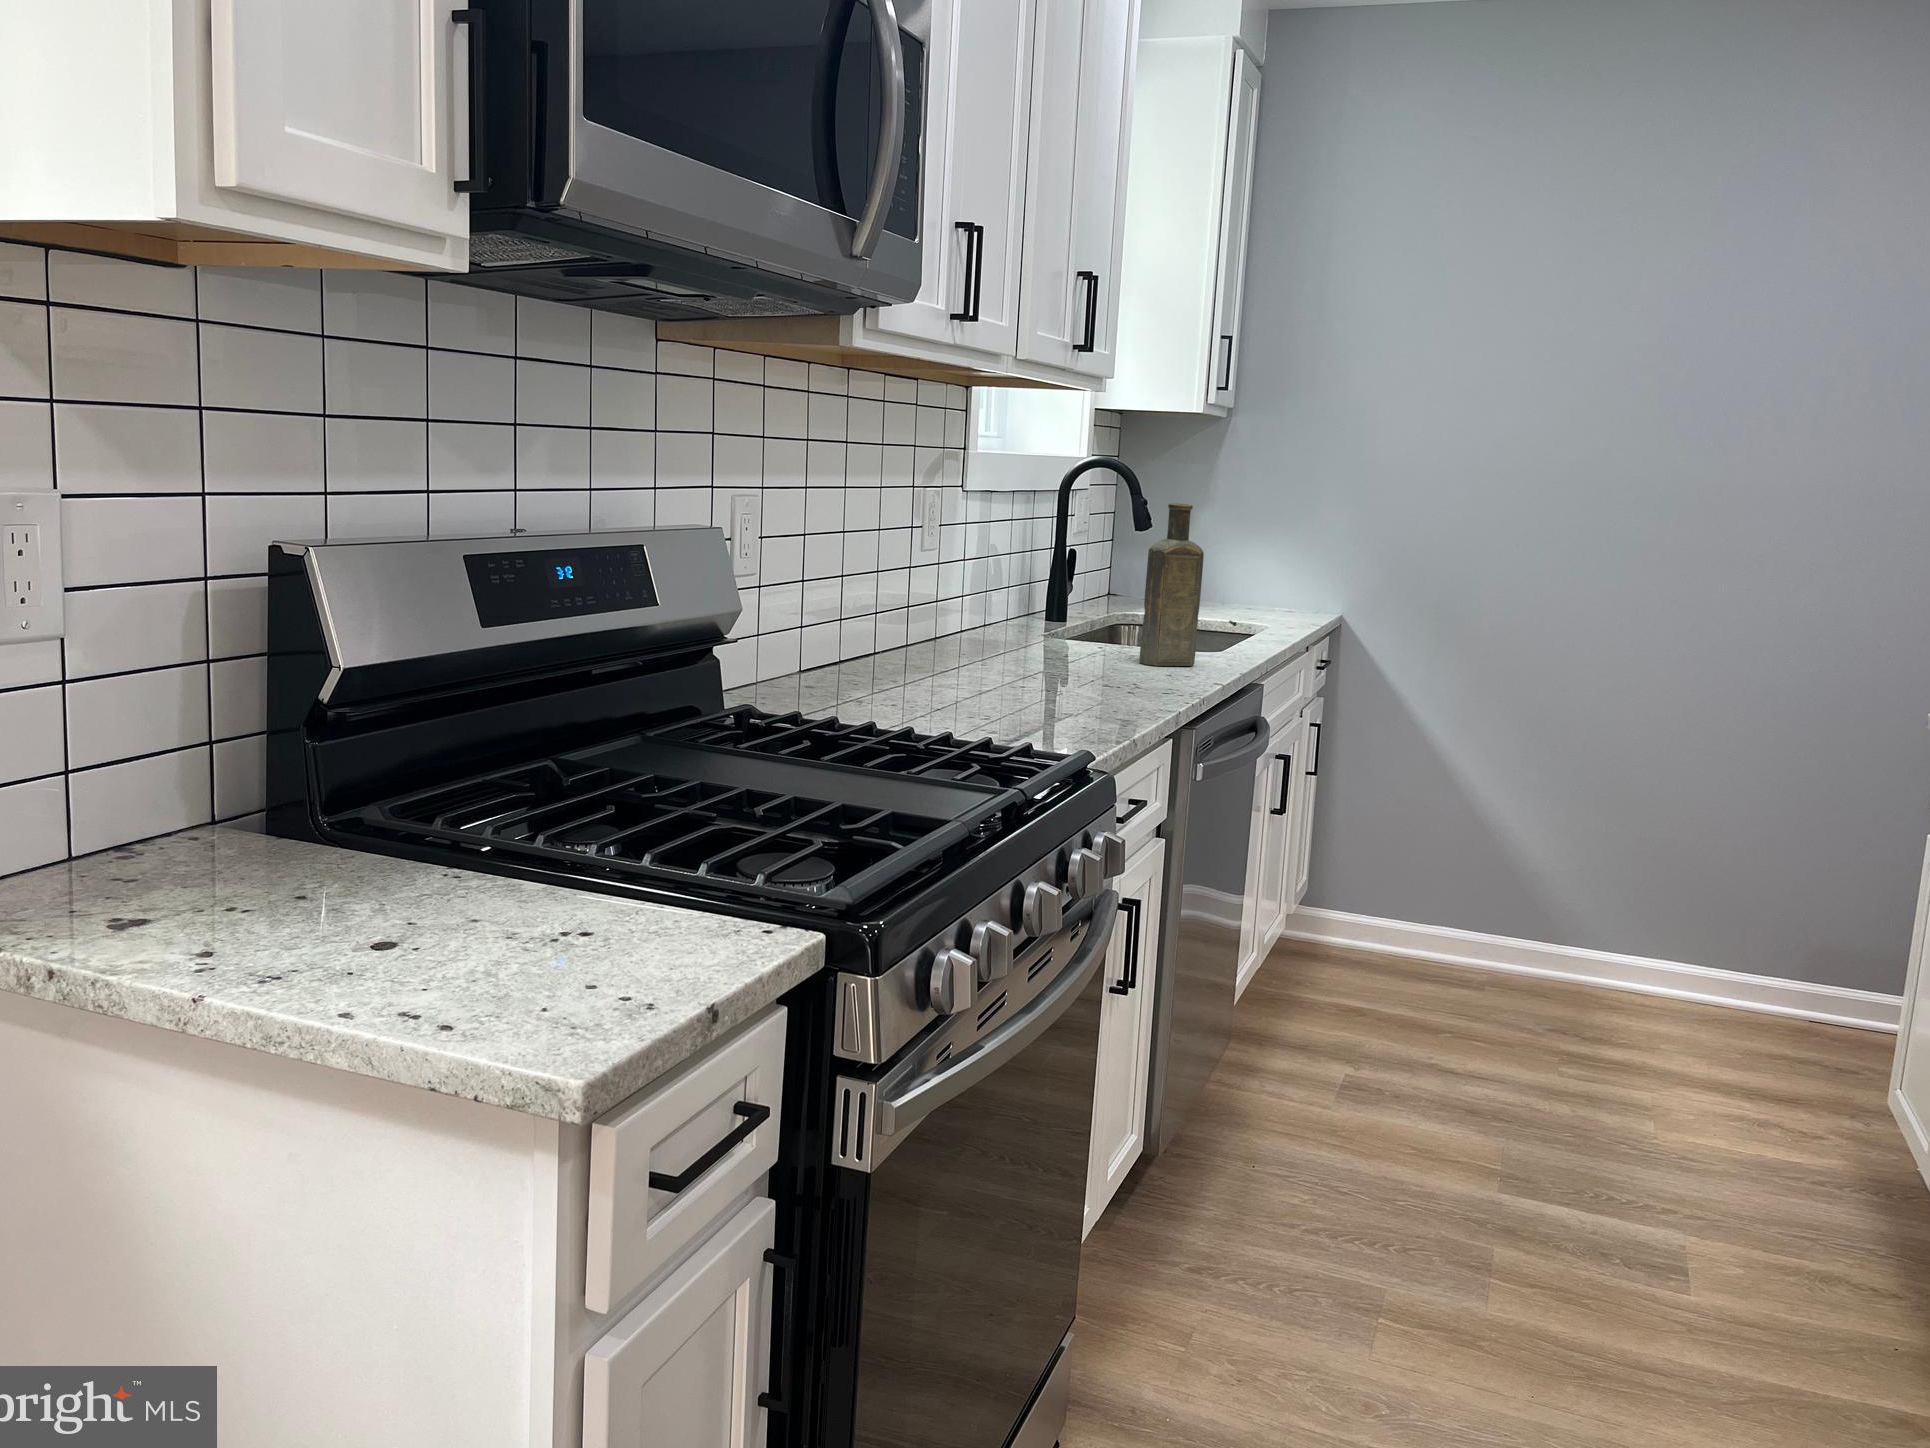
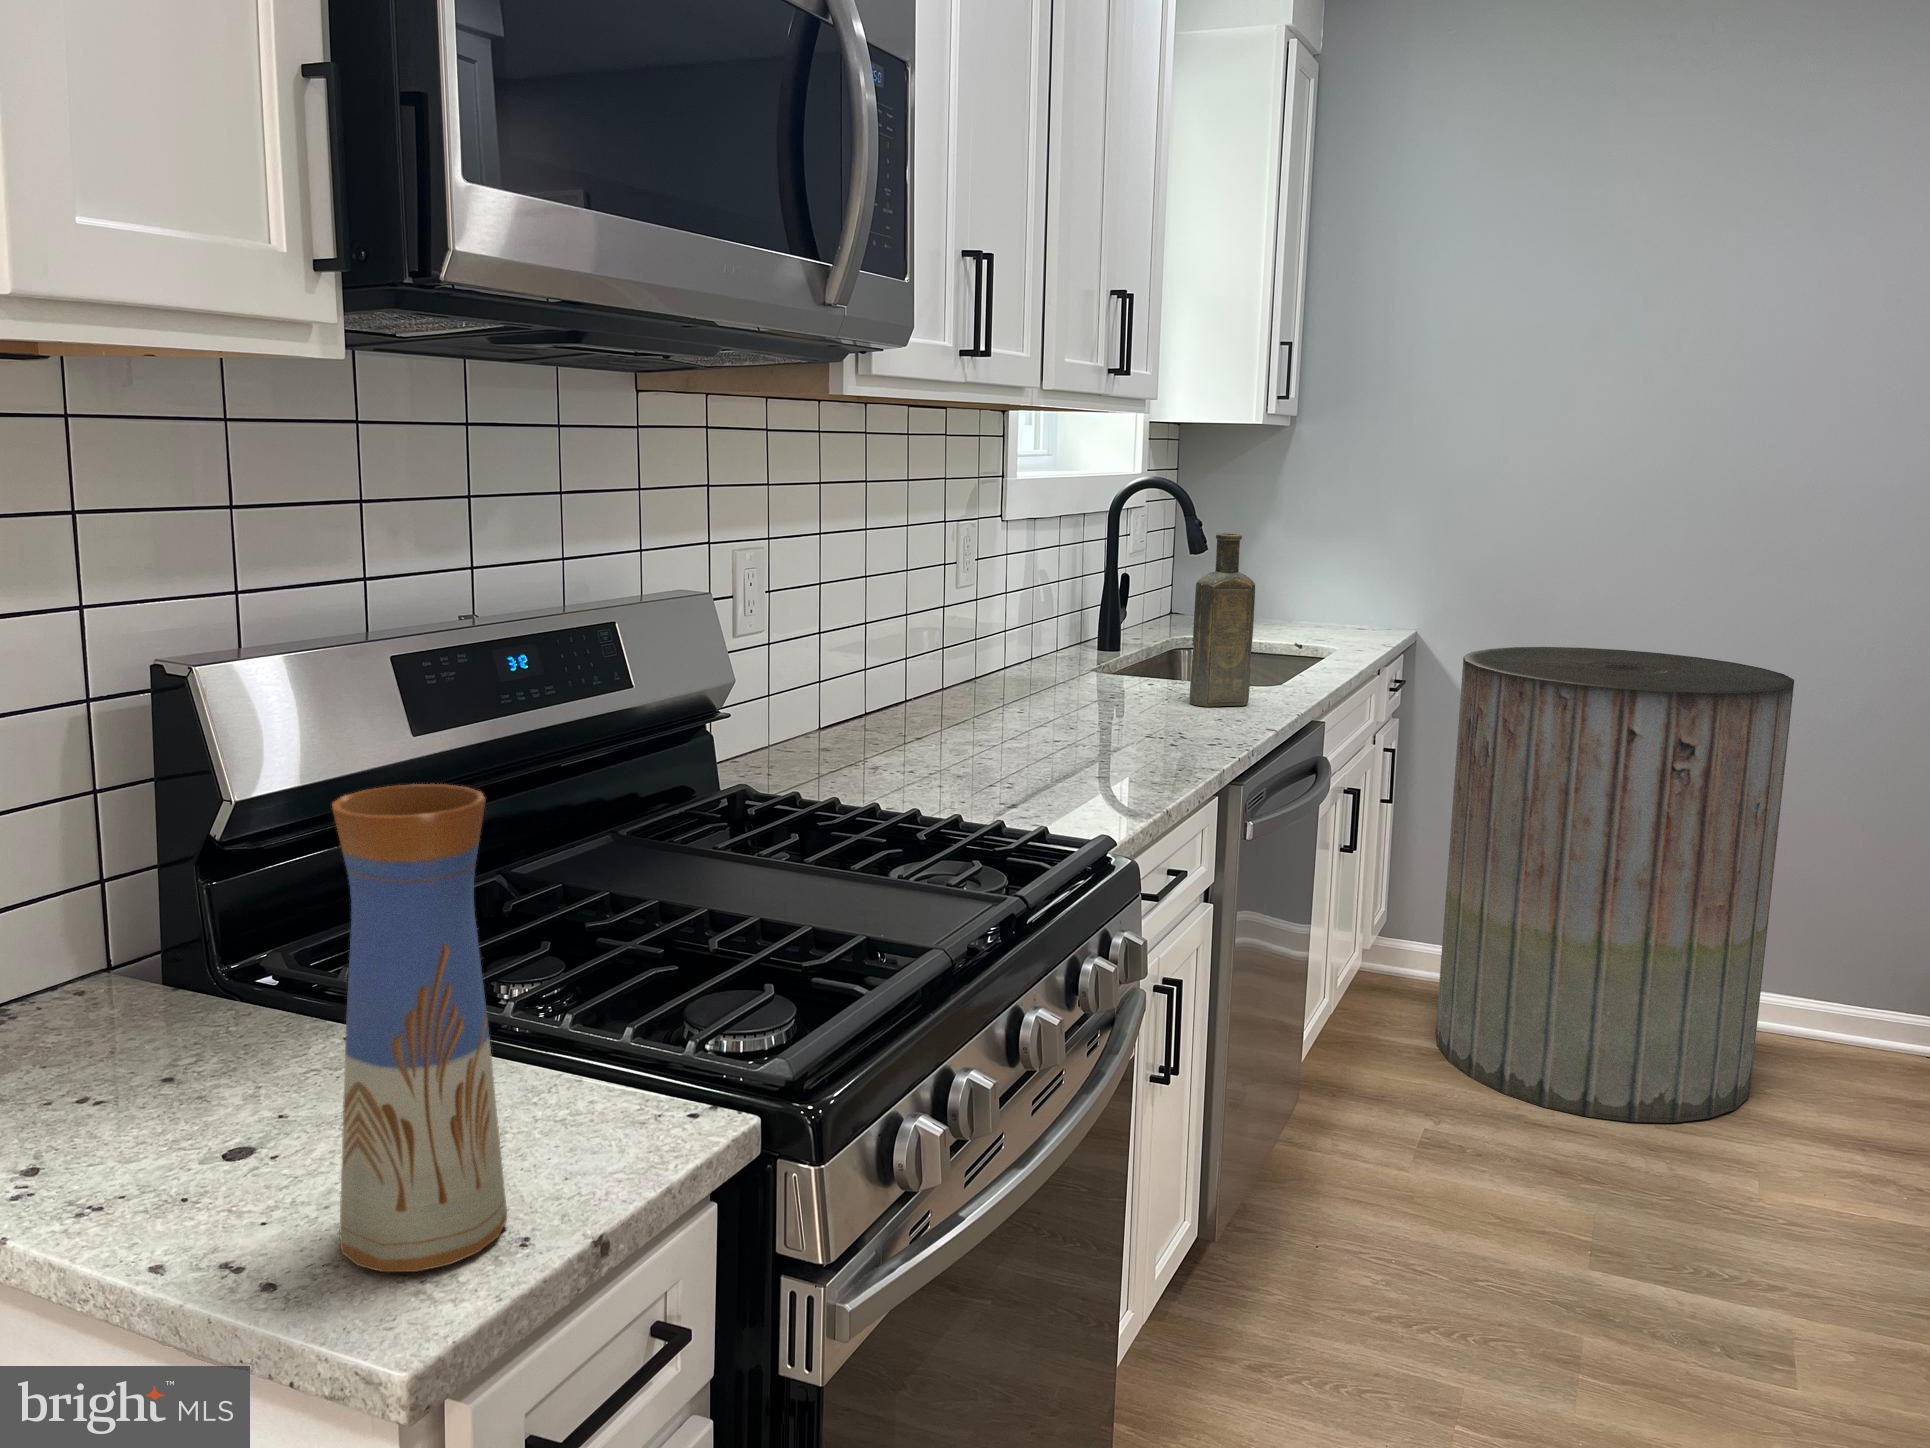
vase: none [496,618,634,1020] -> present [332,784,507,1272]
trash can: none [1355,630,1697,1076] -> present [1436,647,1794,1123]

